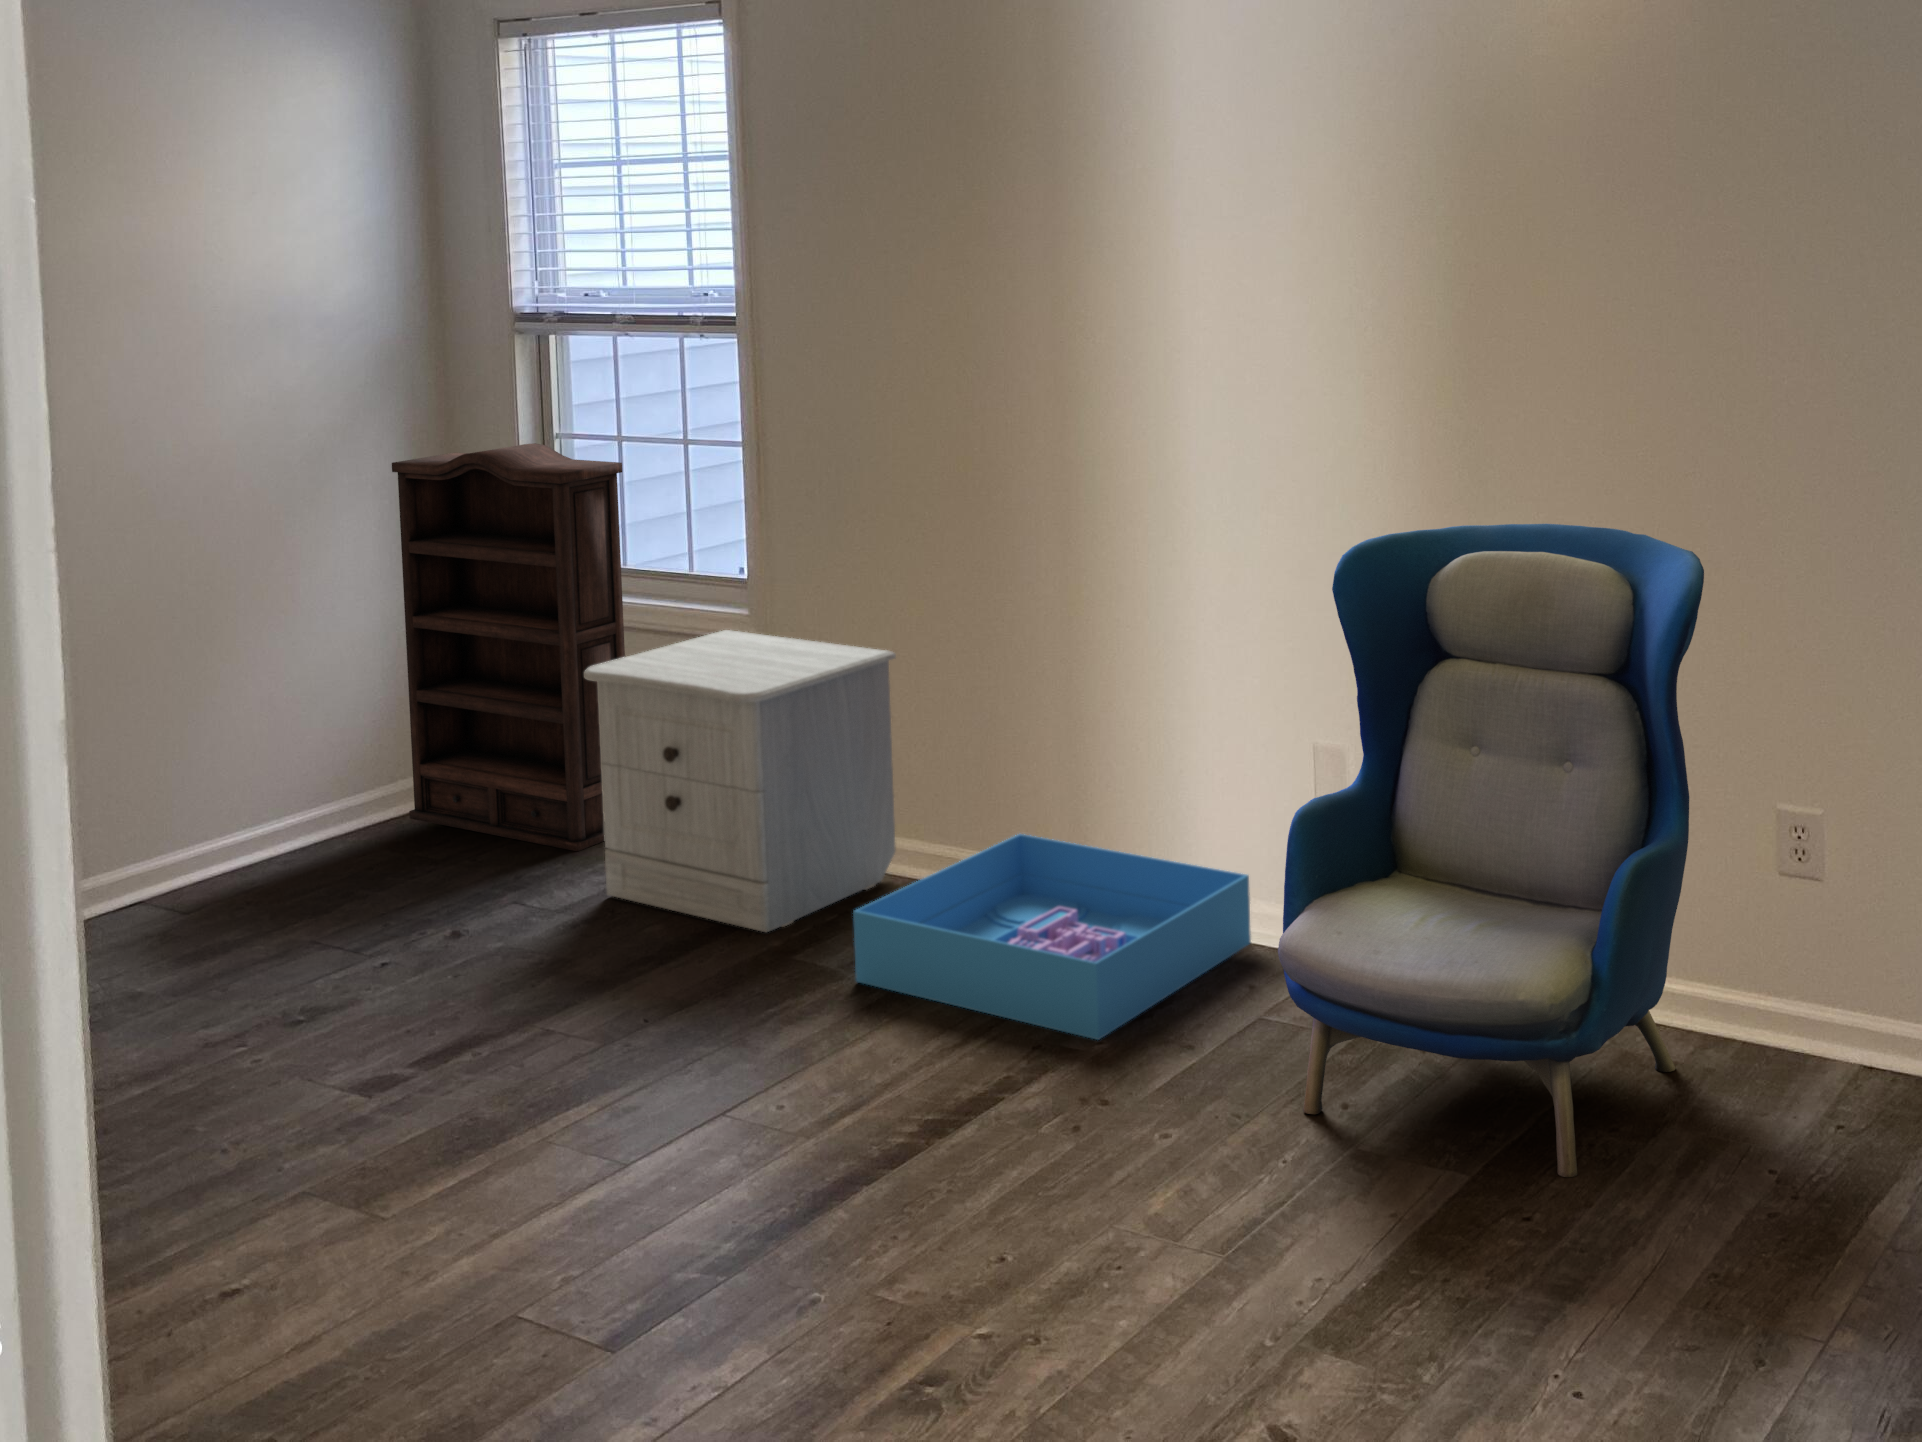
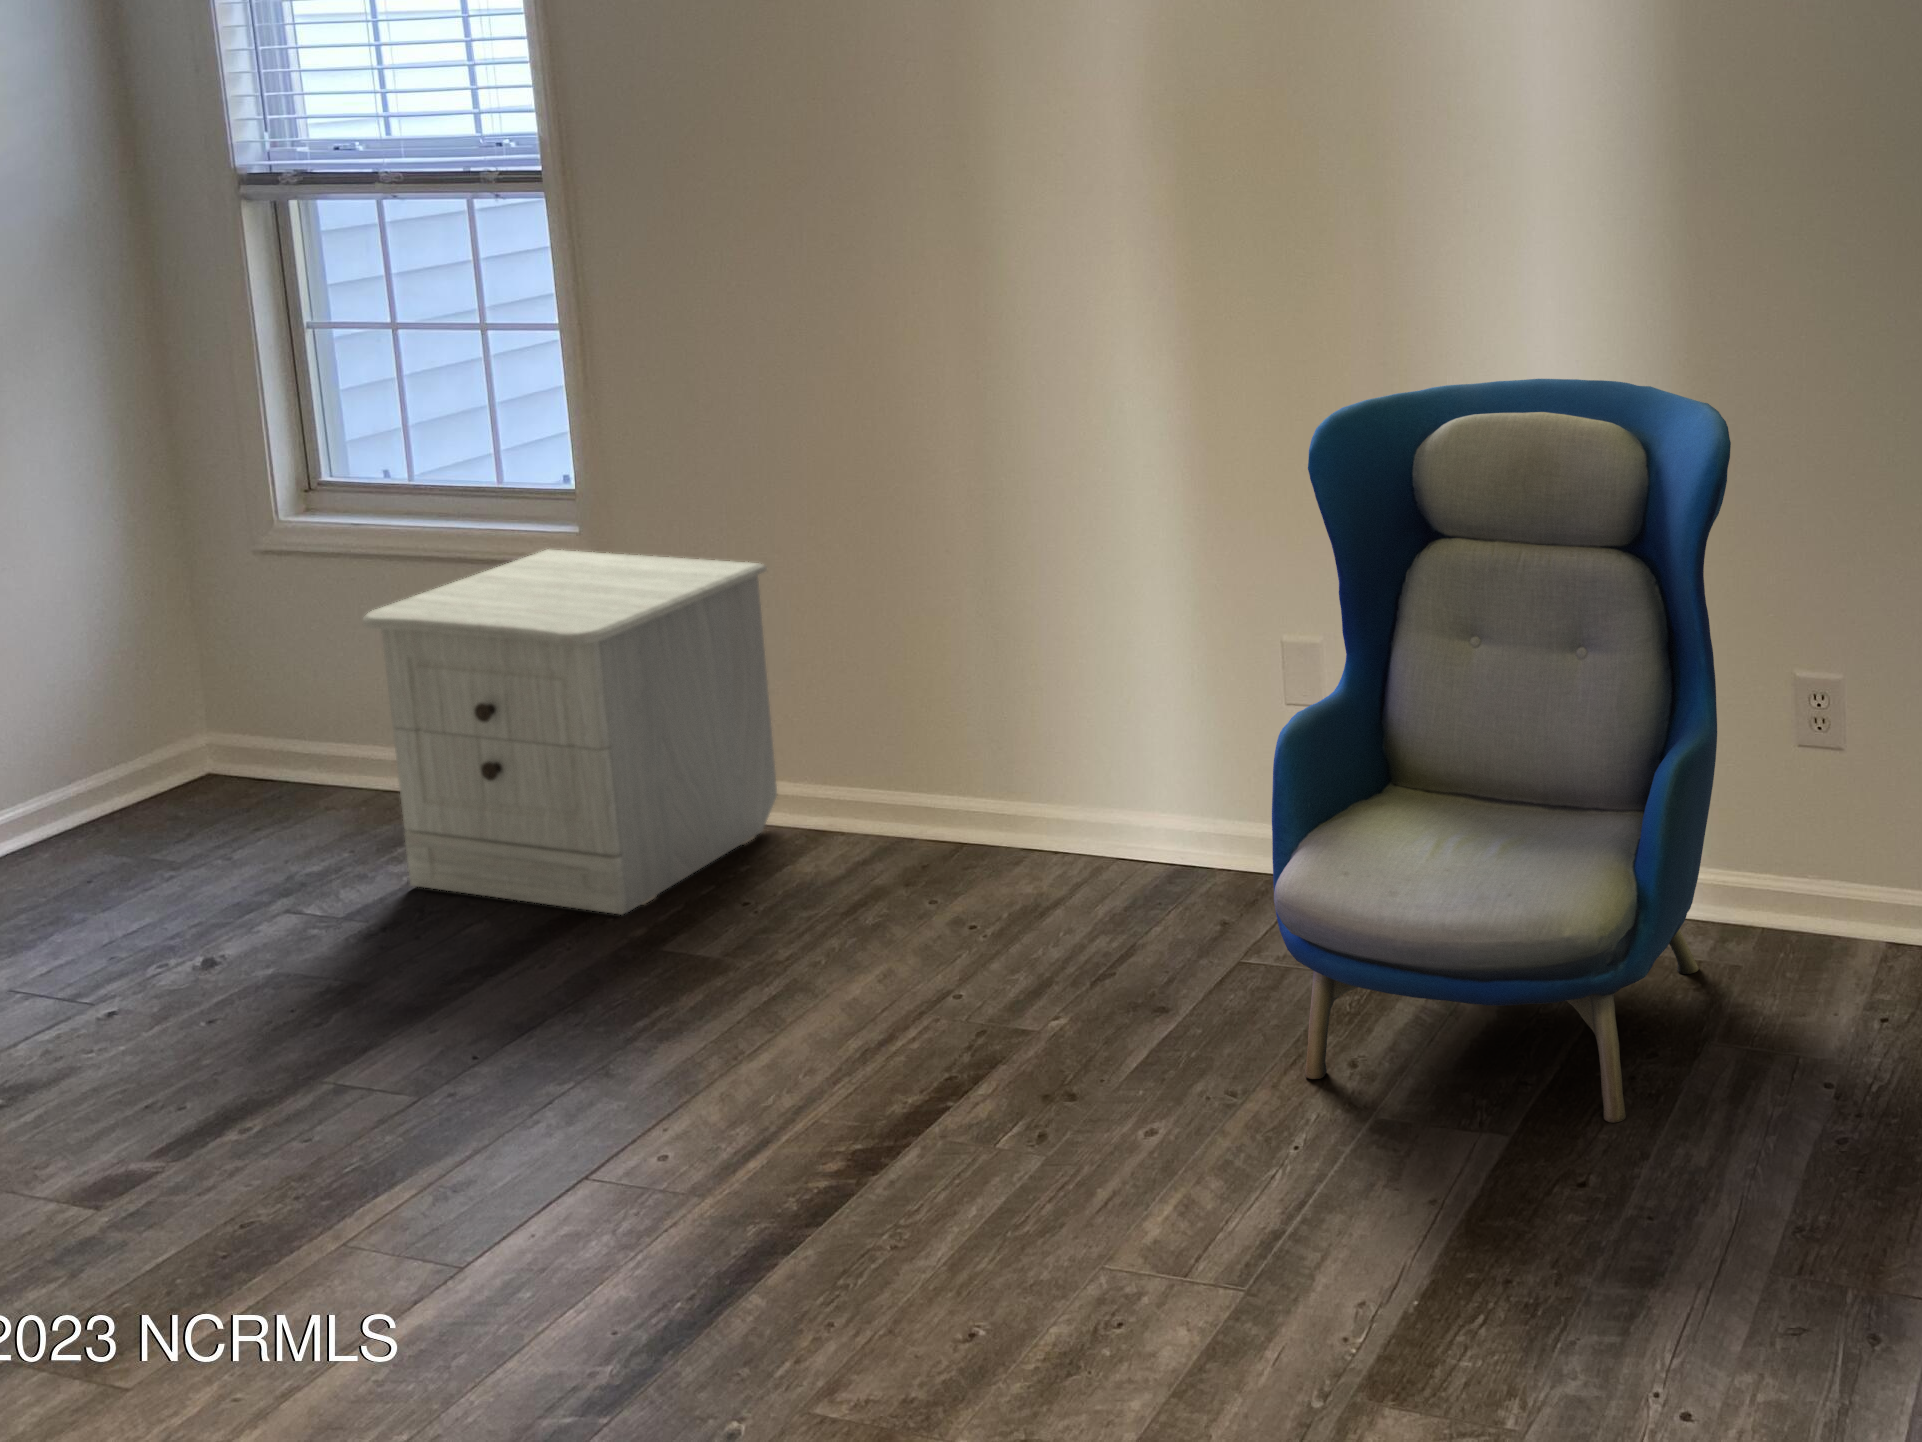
bookshelf: present [392,443,625,851] -> none [79,335,448,830]
storage bin: present [853,834,1251,1040] -> none [735,764,1209,1012]

